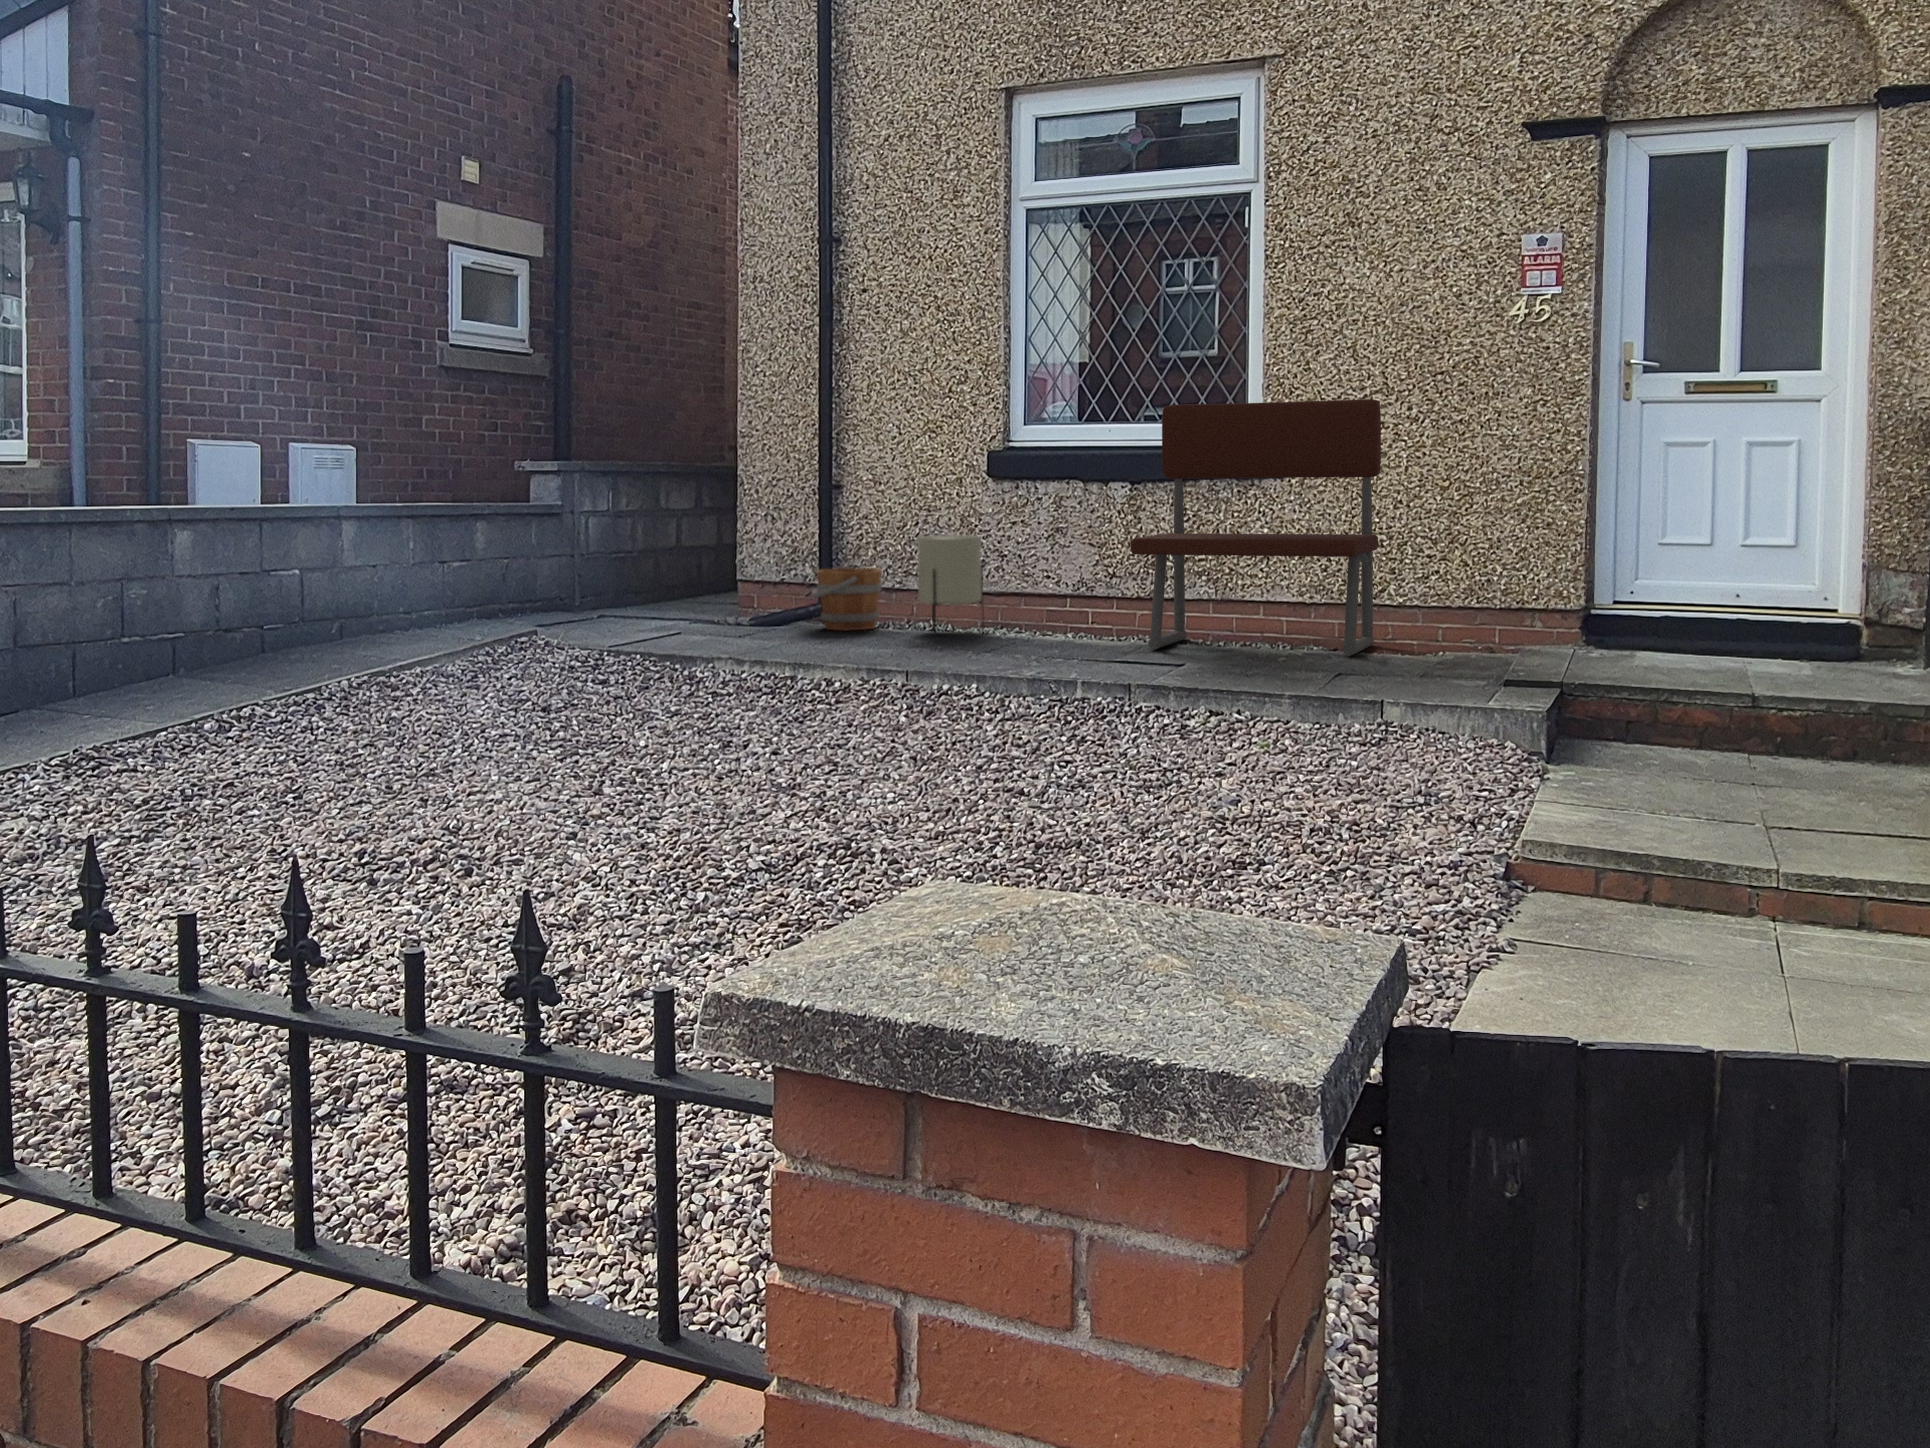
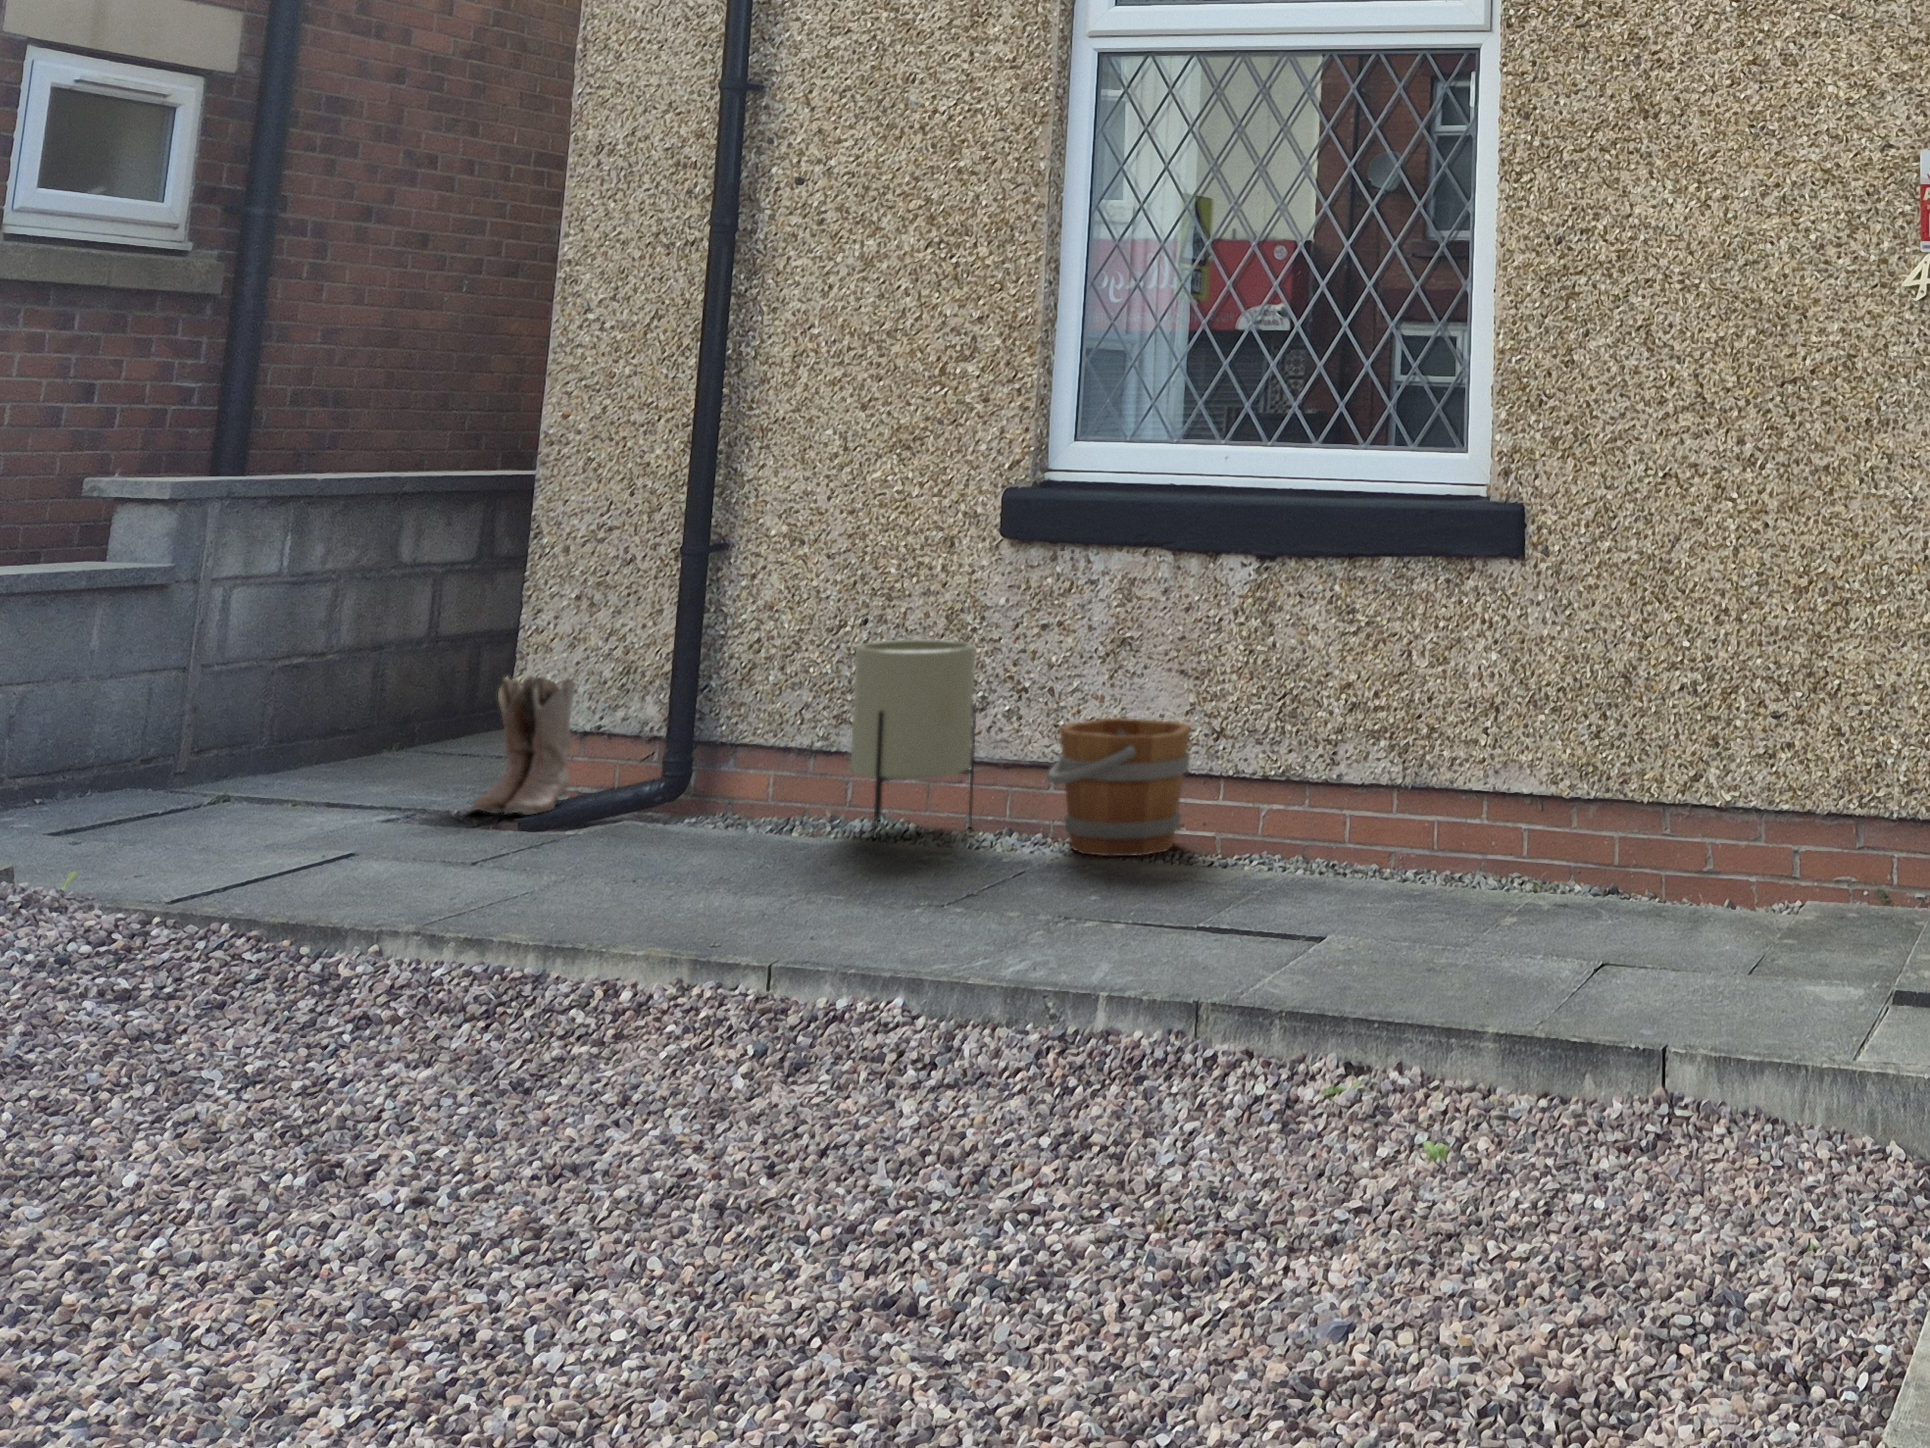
bench: present [1131,399,1381,656] -> none [1234,420,1684,914]
boots: none [719,560,768,629] -> present [470,676,577,815]
bucket: present [812,568,882,630] -> present [1048,718,1191,856]

